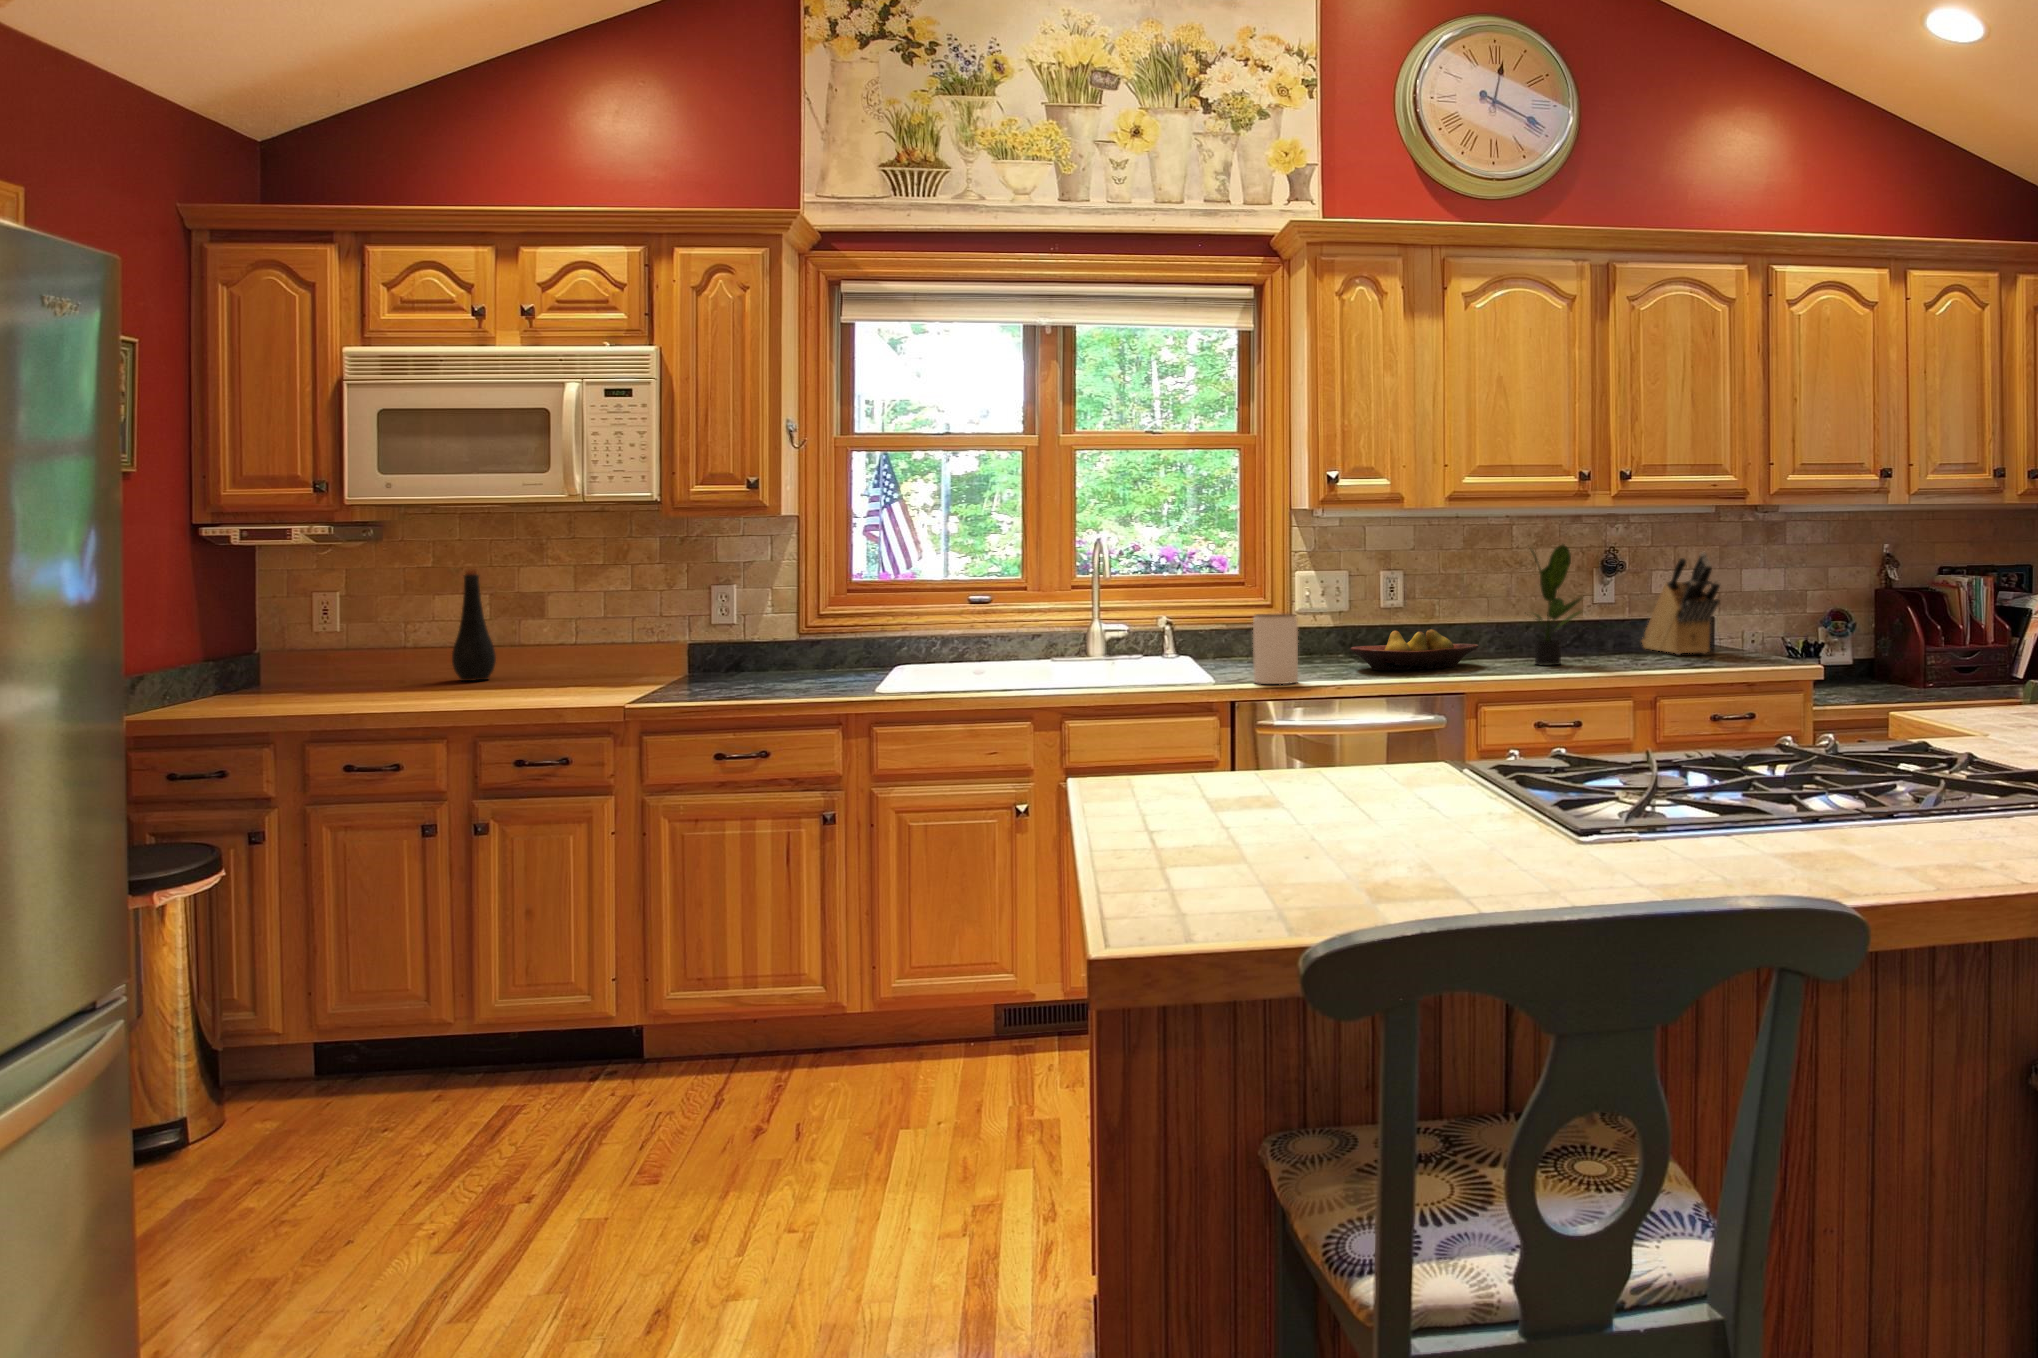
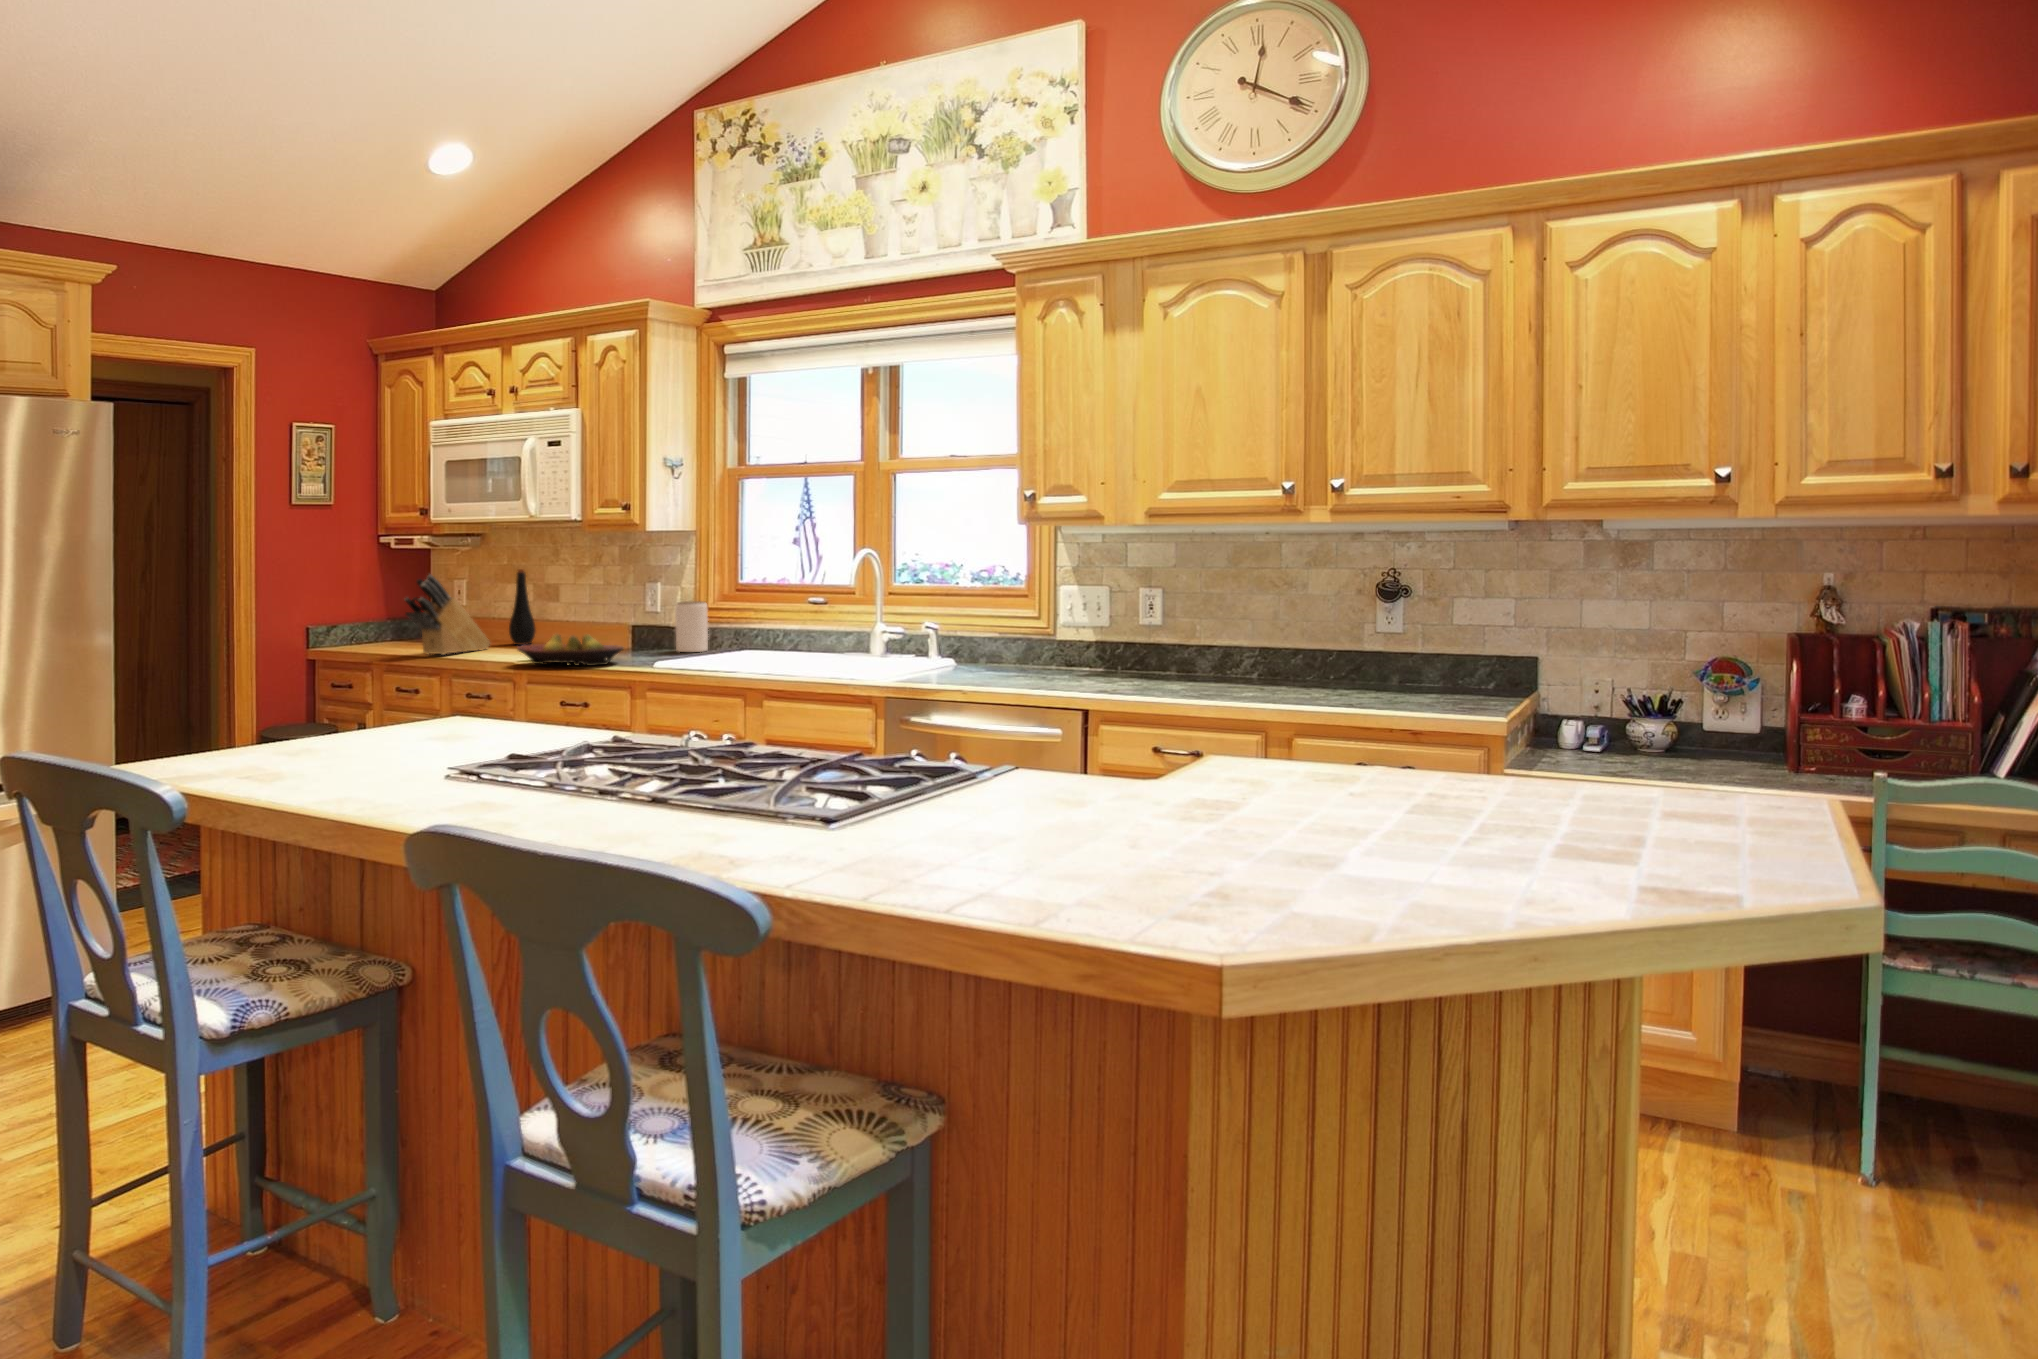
potted plant: present [1531,544,1581,665] -> none [1211,564,1286,694]
knife block: present [1642,552,1720,654] -> present [405,575,490,655]
jar: present [1253,613,1298,684] -> present [675,601,708,652]
fruit bowl: present [1351,629,1478,670] -> present [517,634,623,666]

